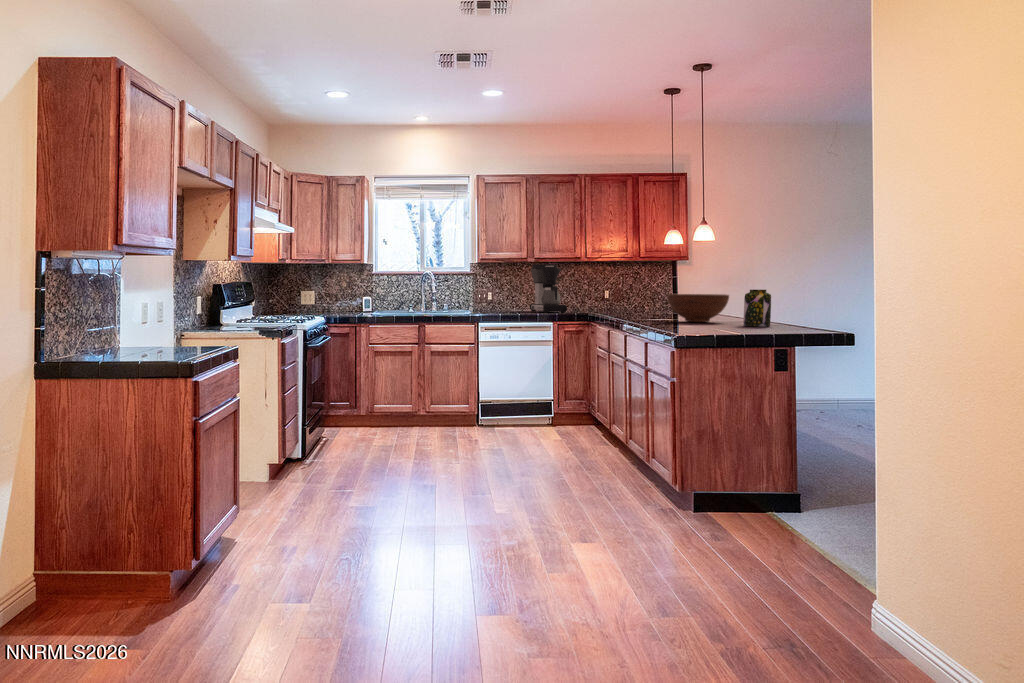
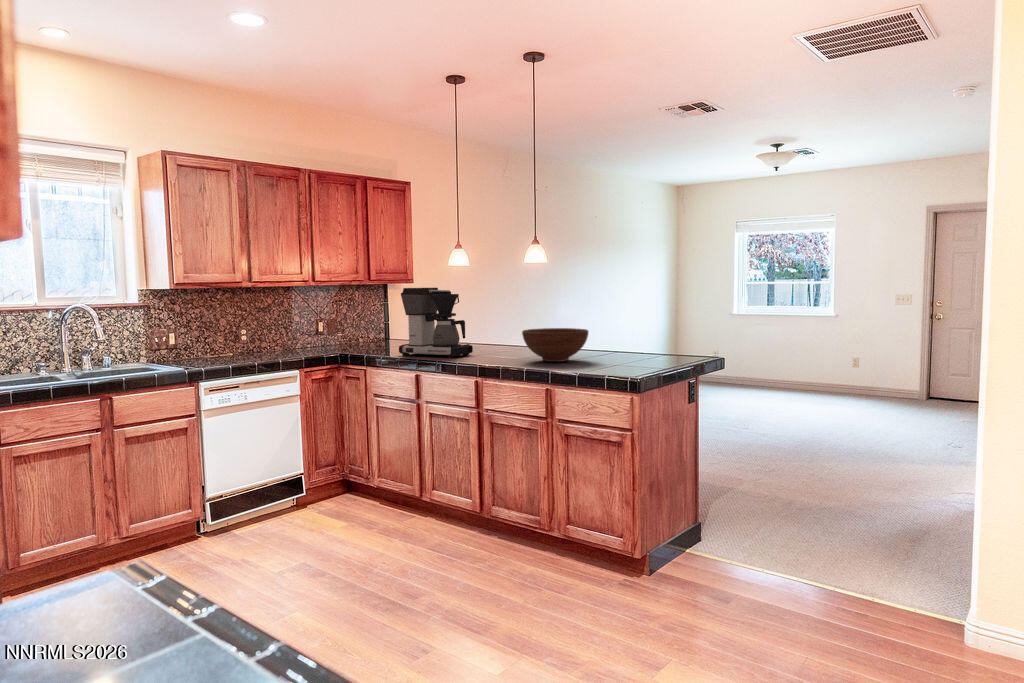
coffee maker: present [530,264,567,313] -> present [399,288,473,358]
jar: present [743,290,771,327] -> none [626,324,654,364]

